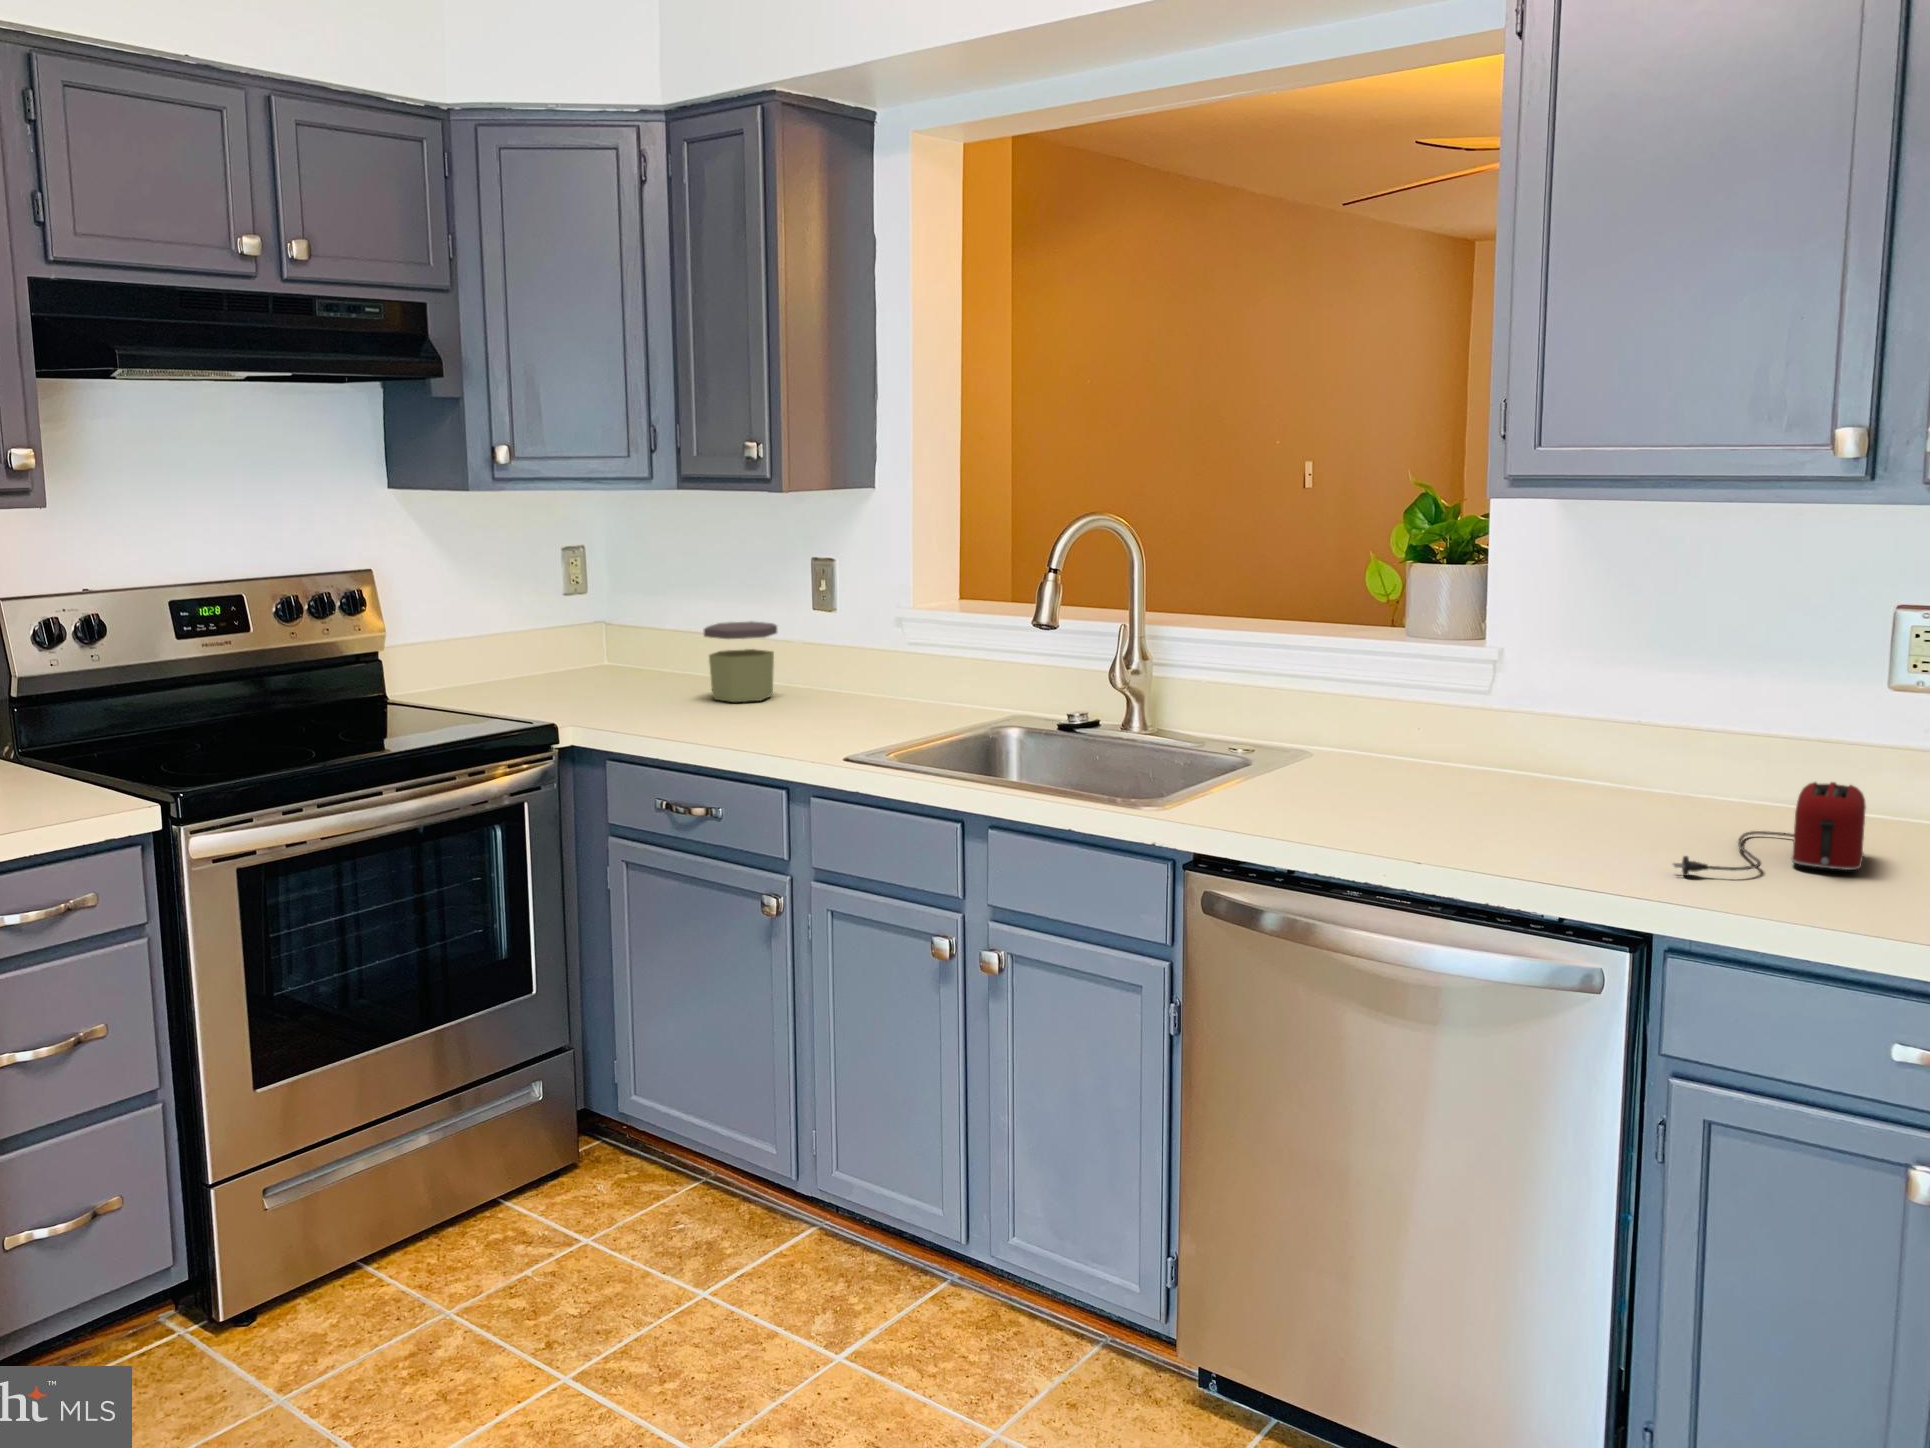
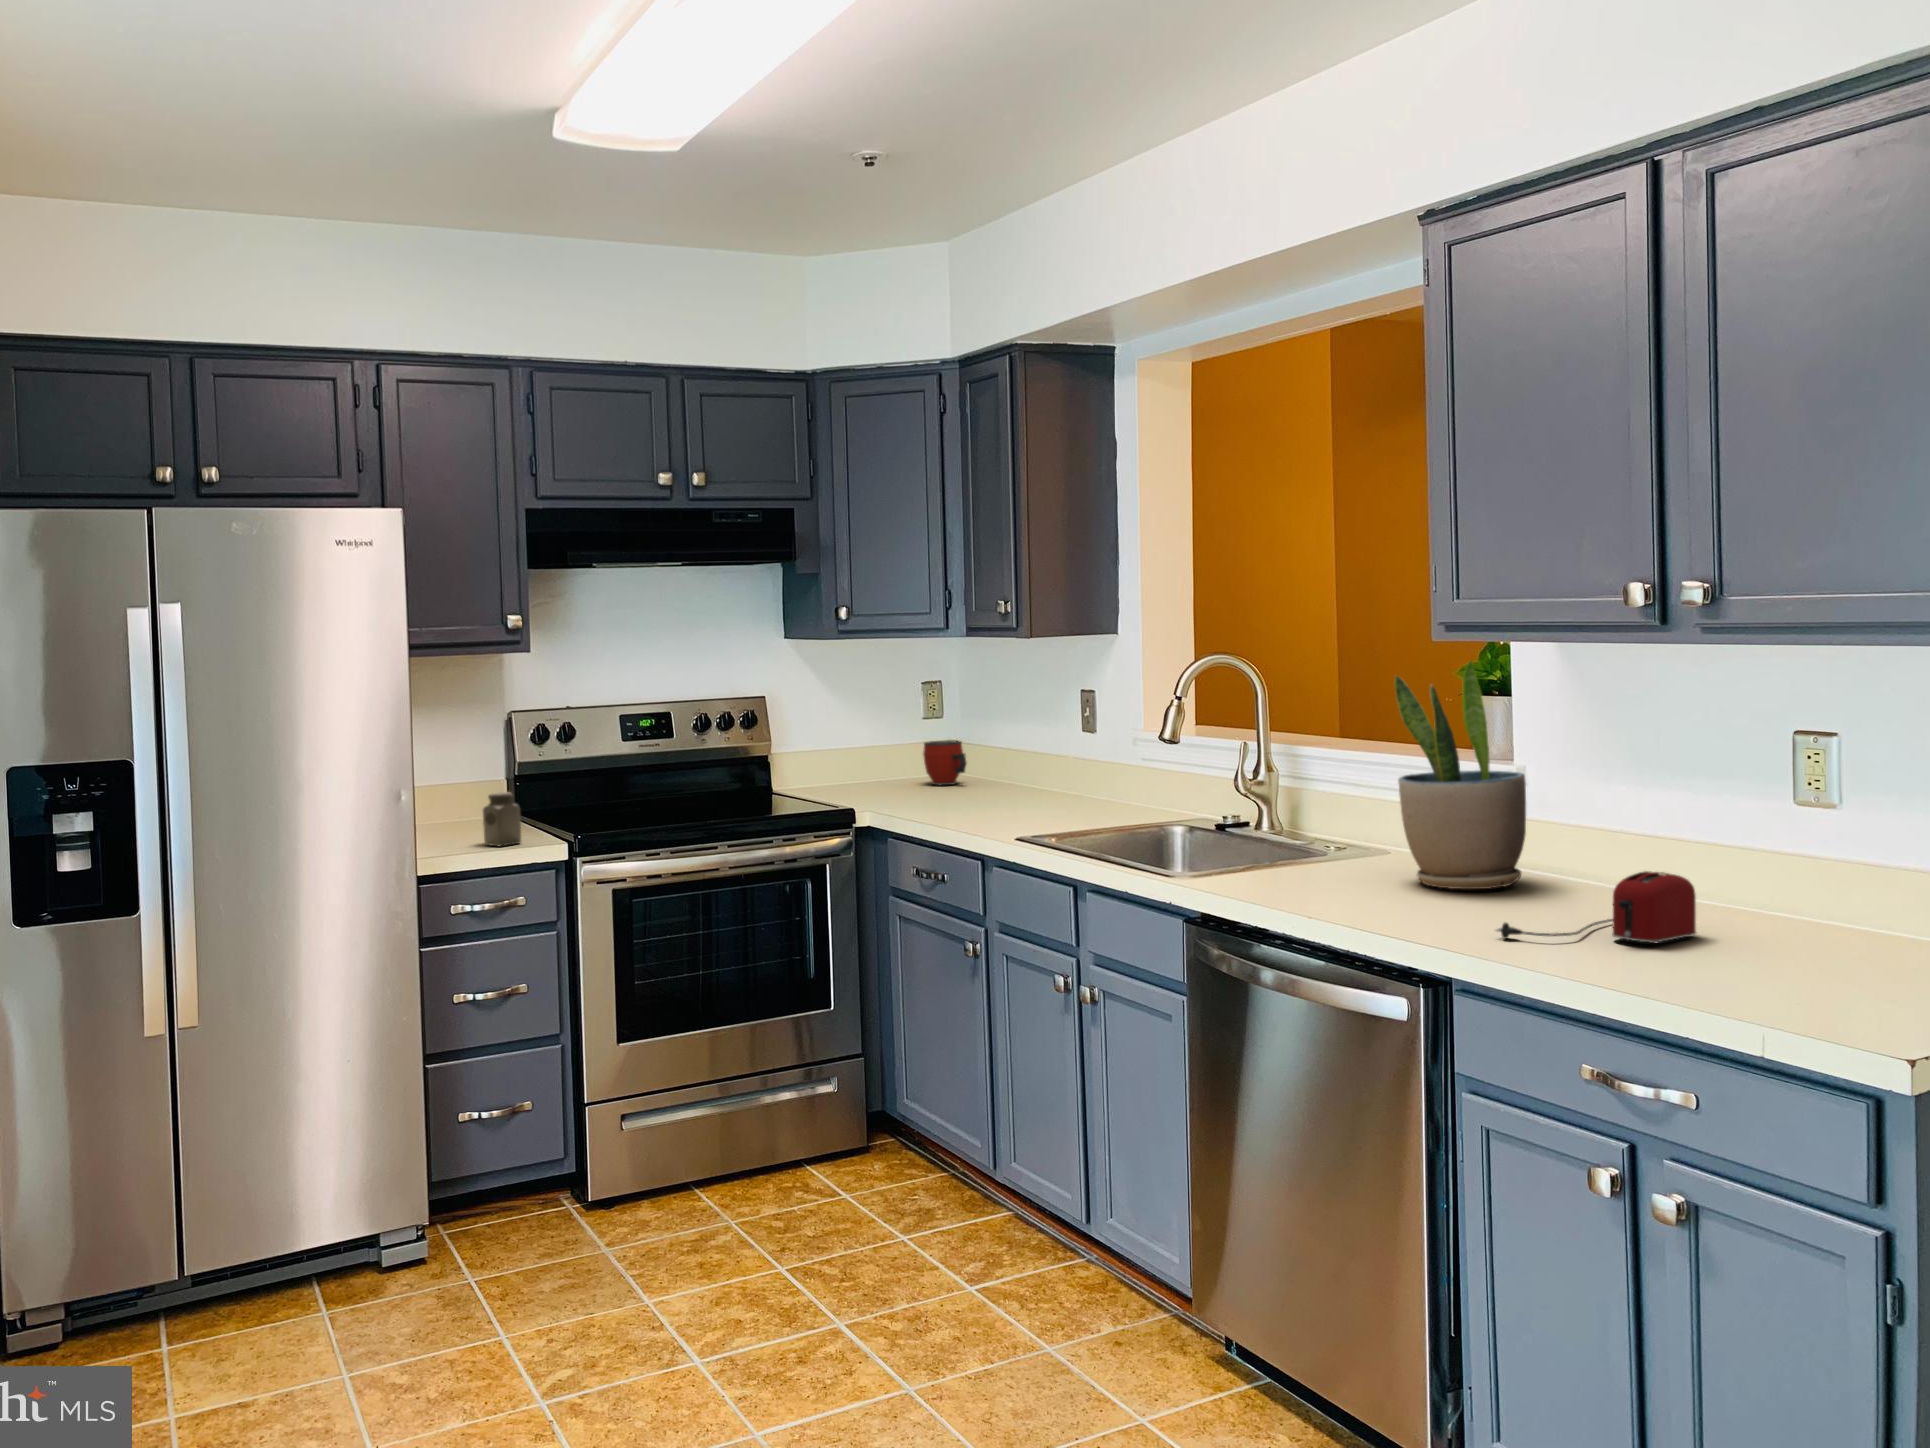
potted plant: none [1407,524,1561,804] -> present [1395,661,1526,889]
jar: present [704,621,777,702] -> none [985,740,1043,802]
mug: none [586,622,648,681] -> present [923,740,967,785]
salt shaker: none [8,726,79,813] -> present [483,792,521,846]

